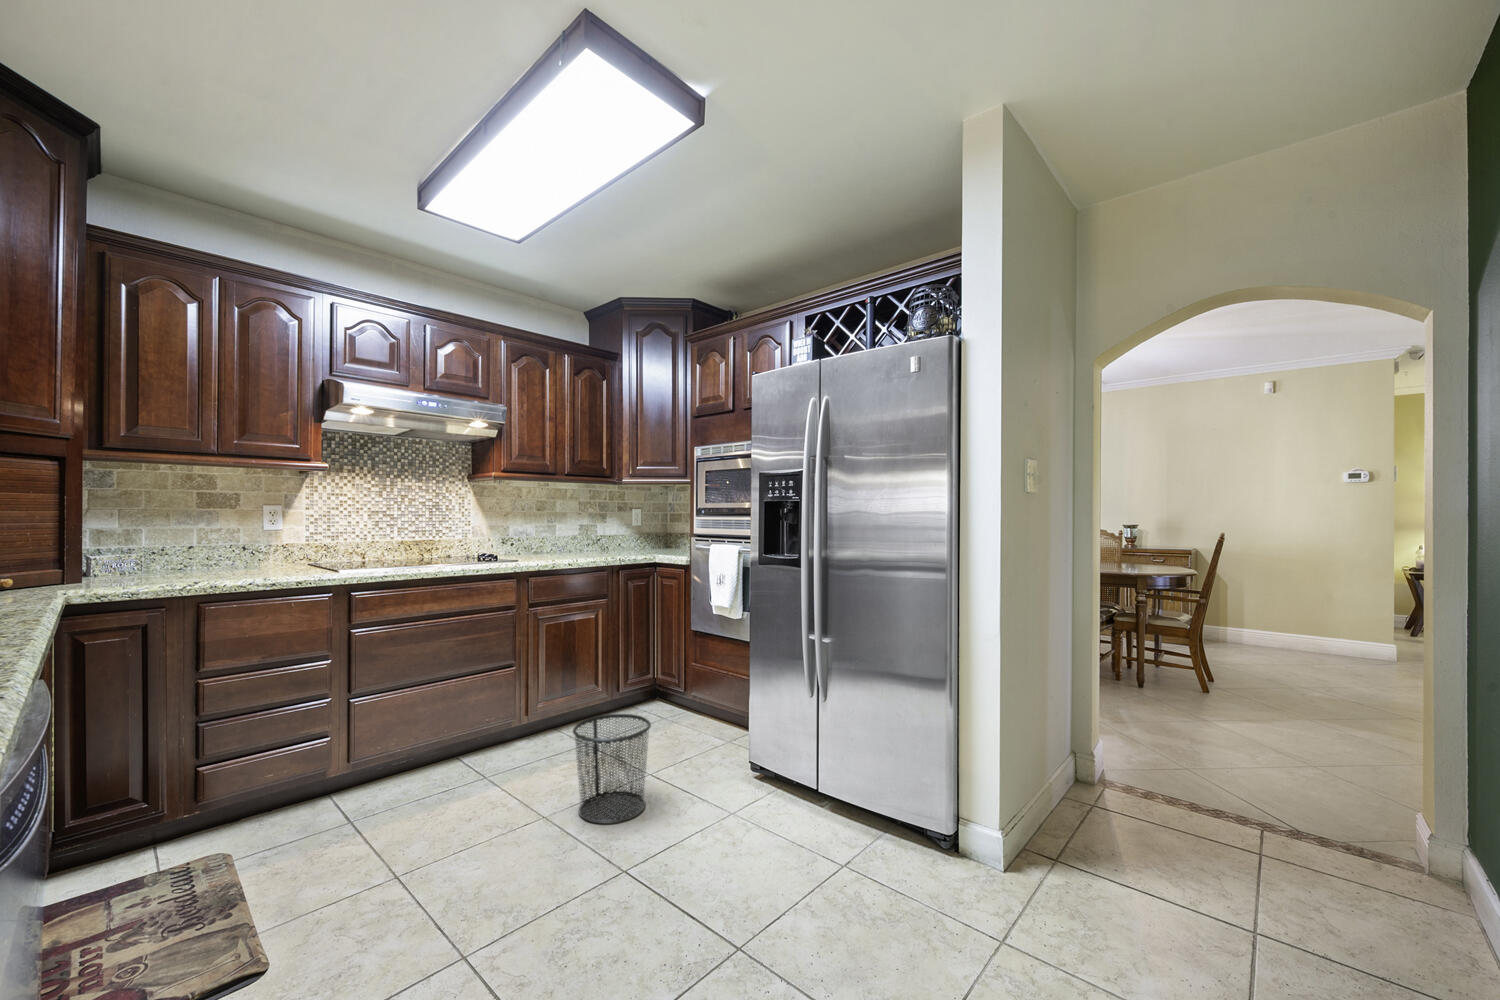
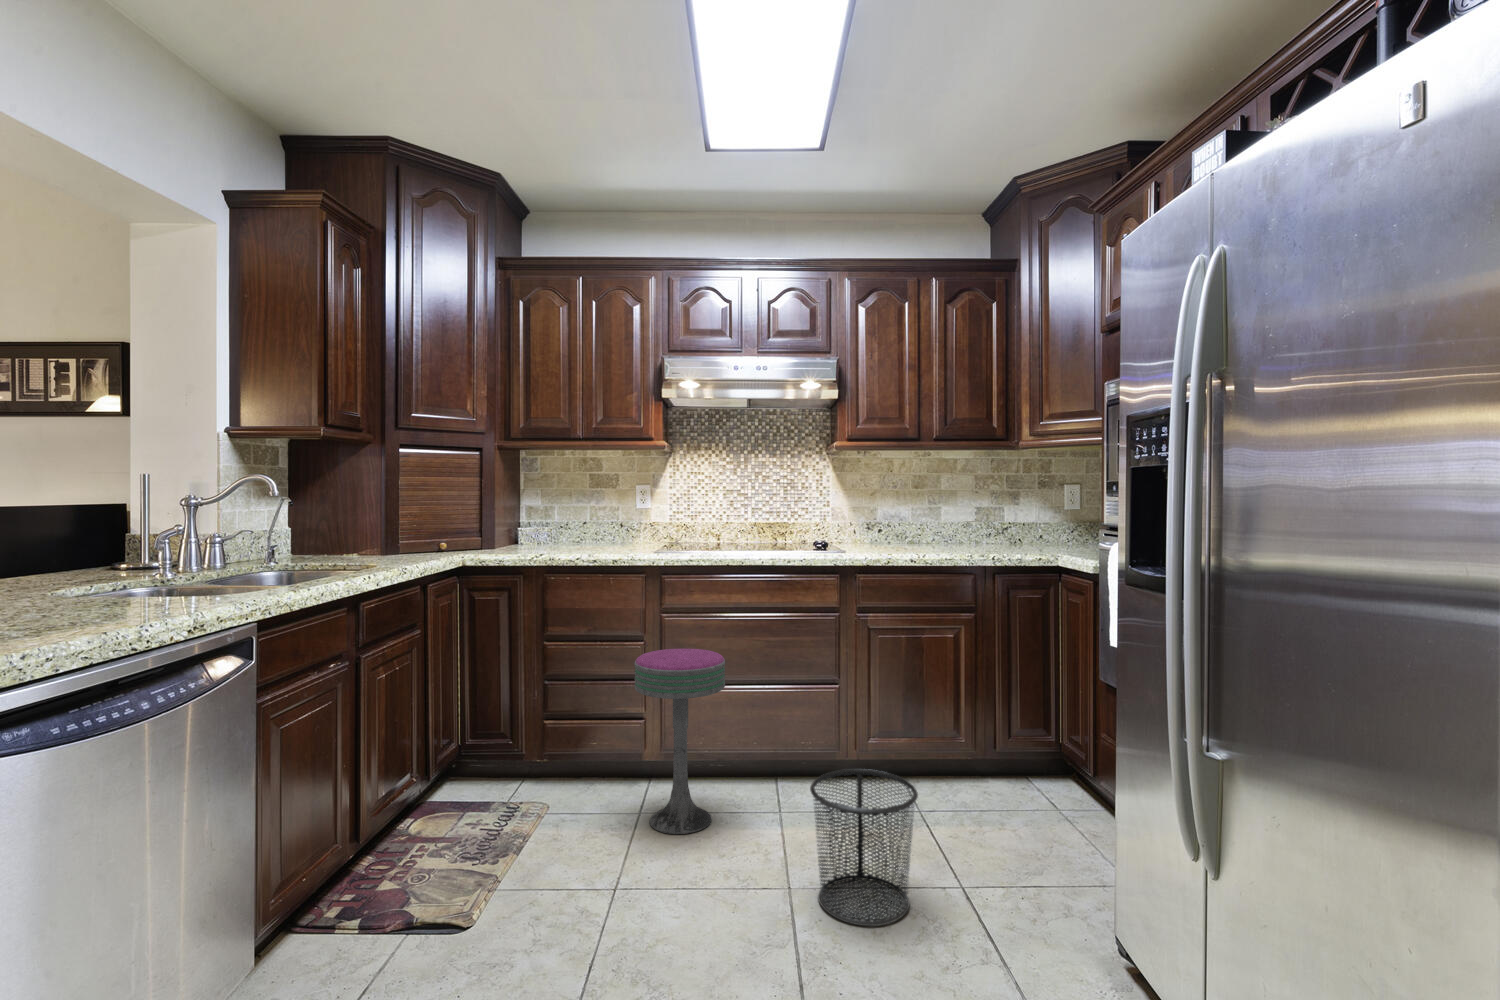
bar stool: none [361,655,456,829] -> present [635,648,725,834]

